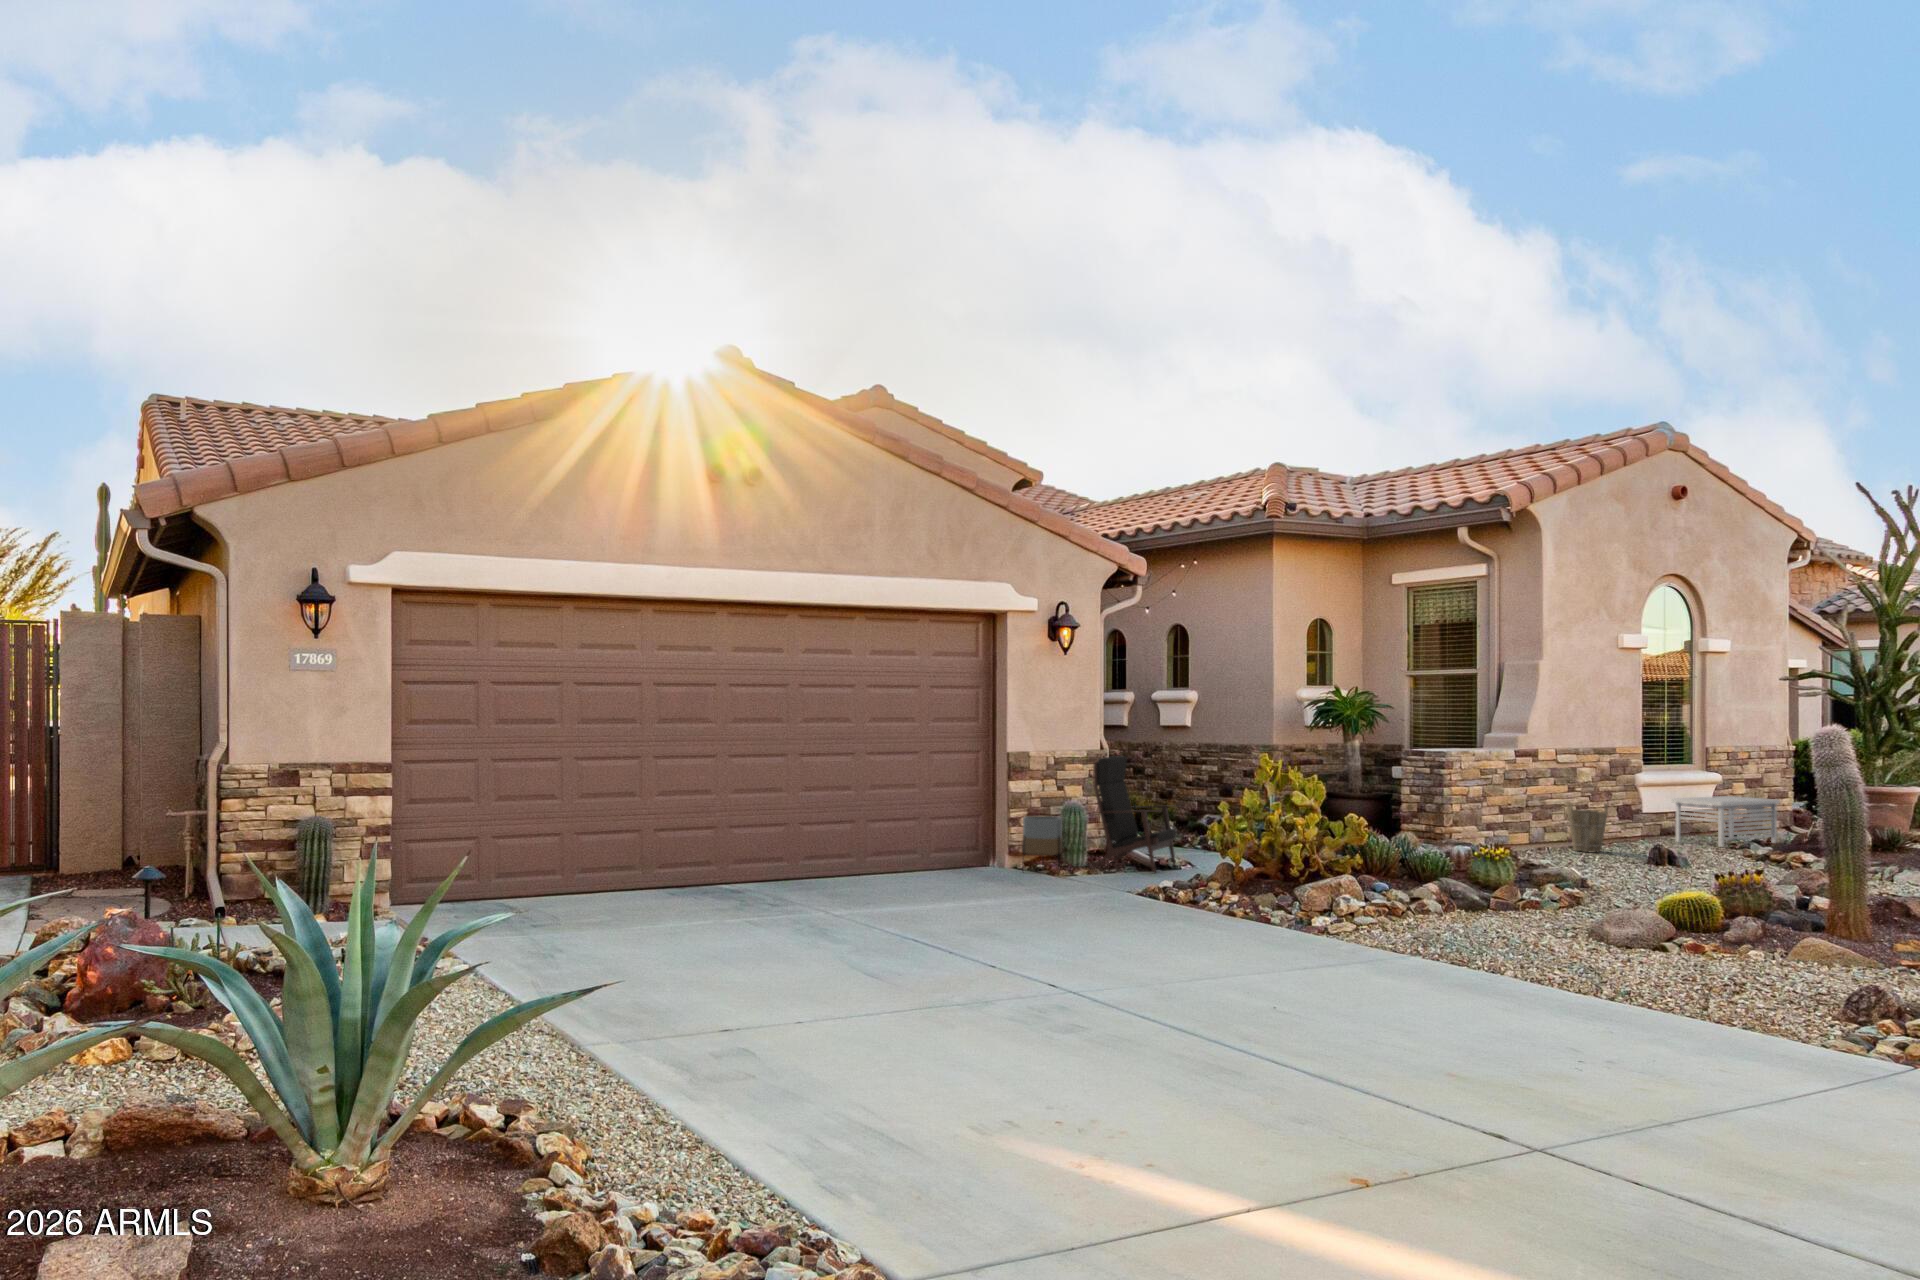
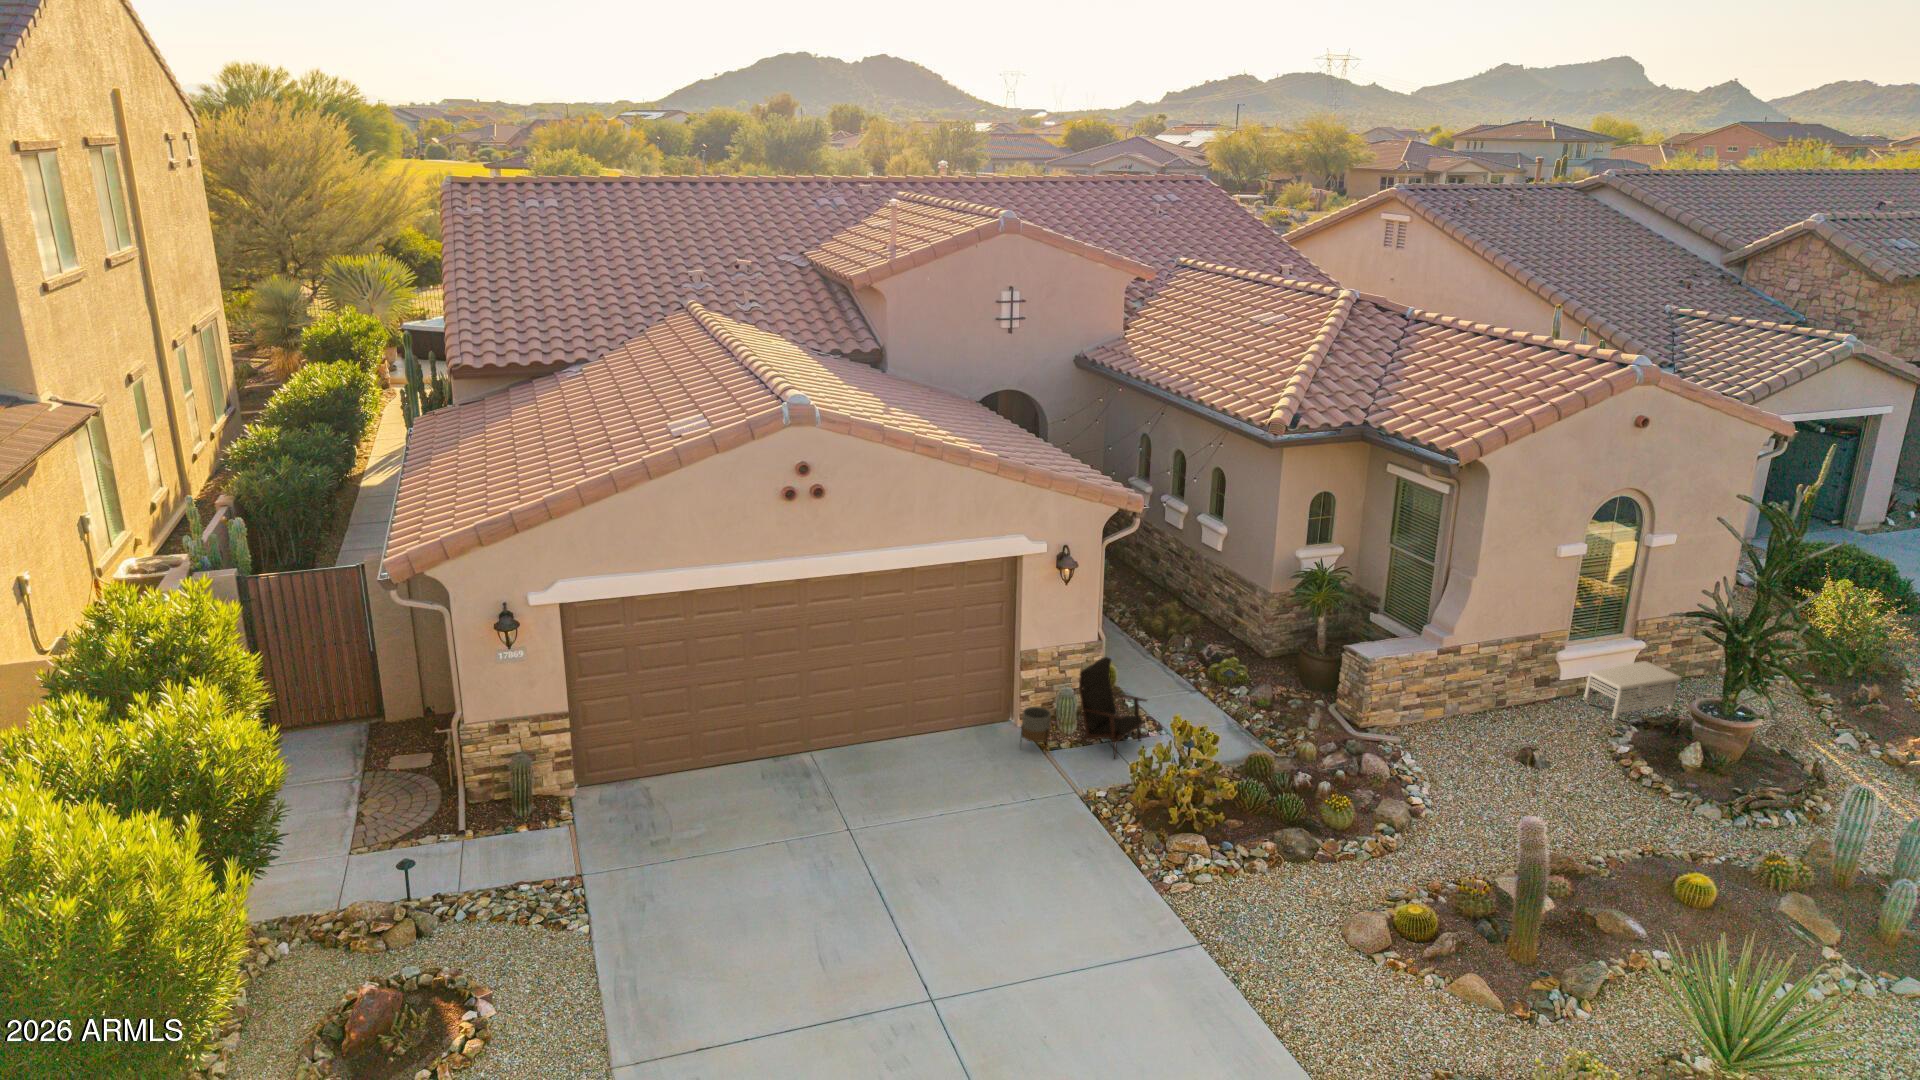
bucket: present [1567,802,1608,852] -> none [1480,685,1514,726]

